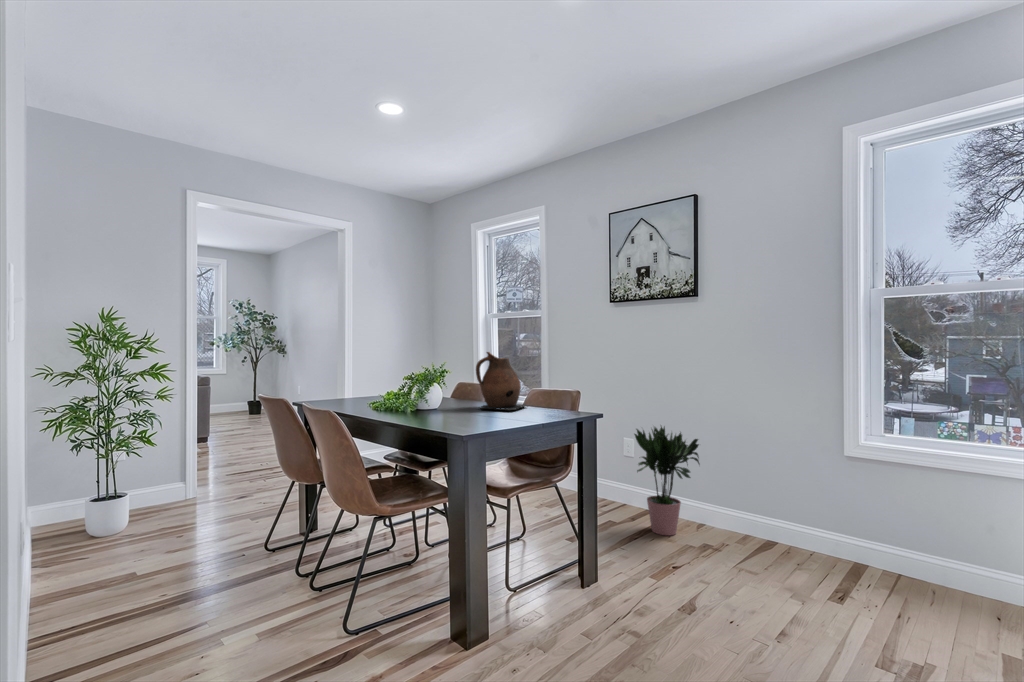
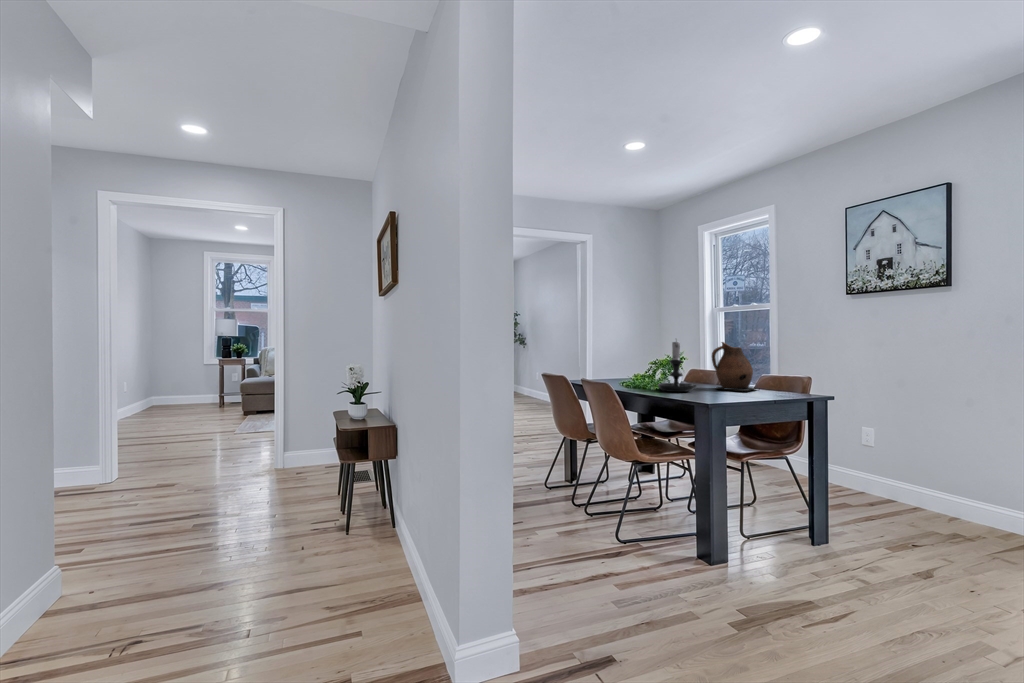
candle holder: none [409,347,457,416] -> present [658,342,696,392]
potted plant: present [634,426,700,535] -> none [870,411,955,521]

